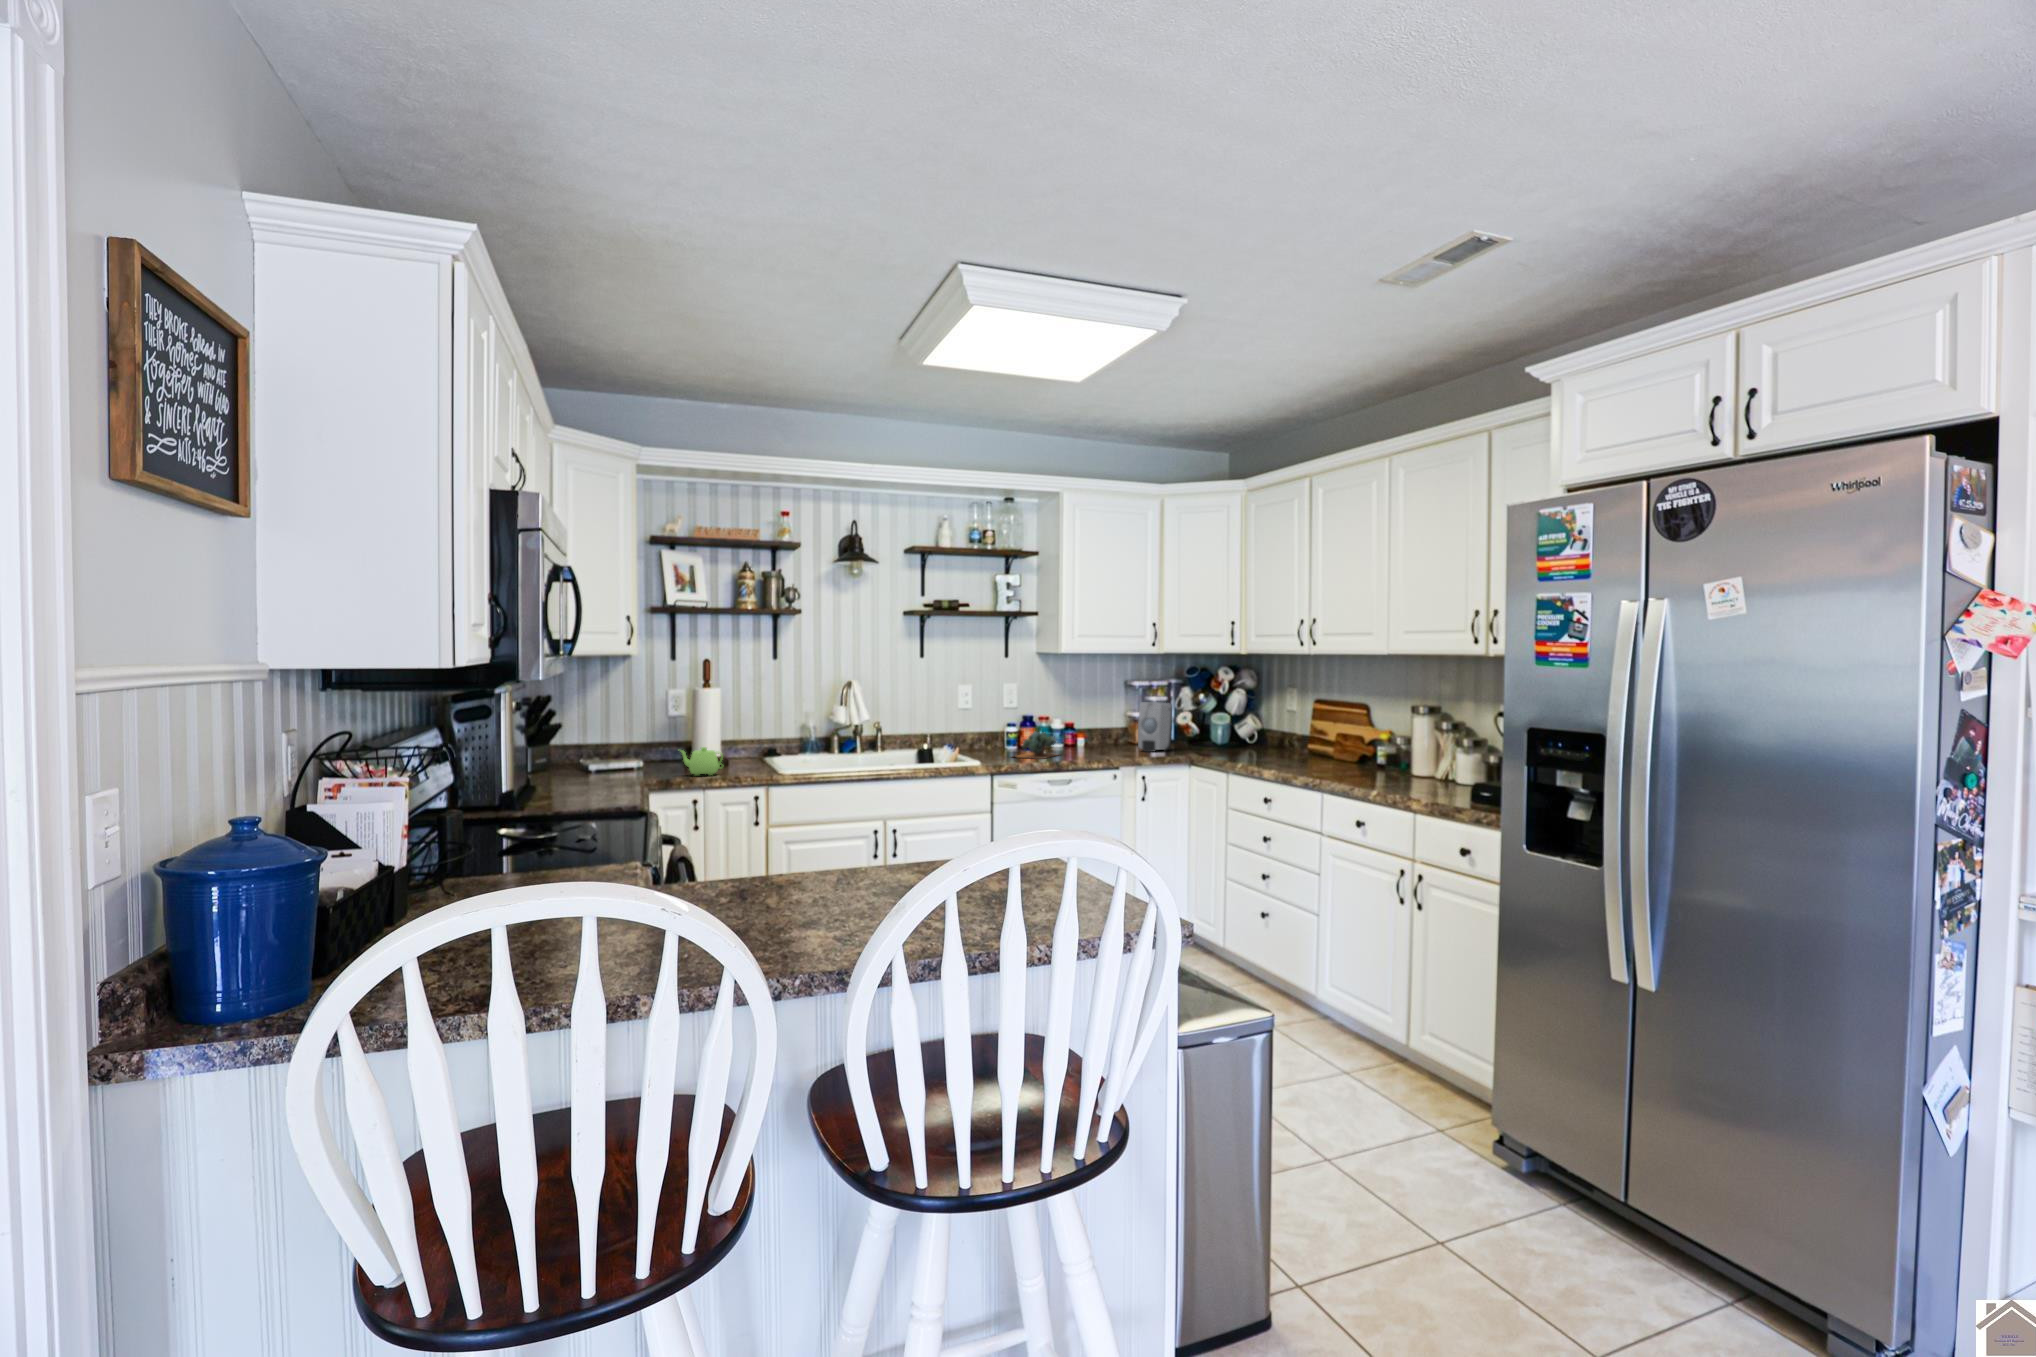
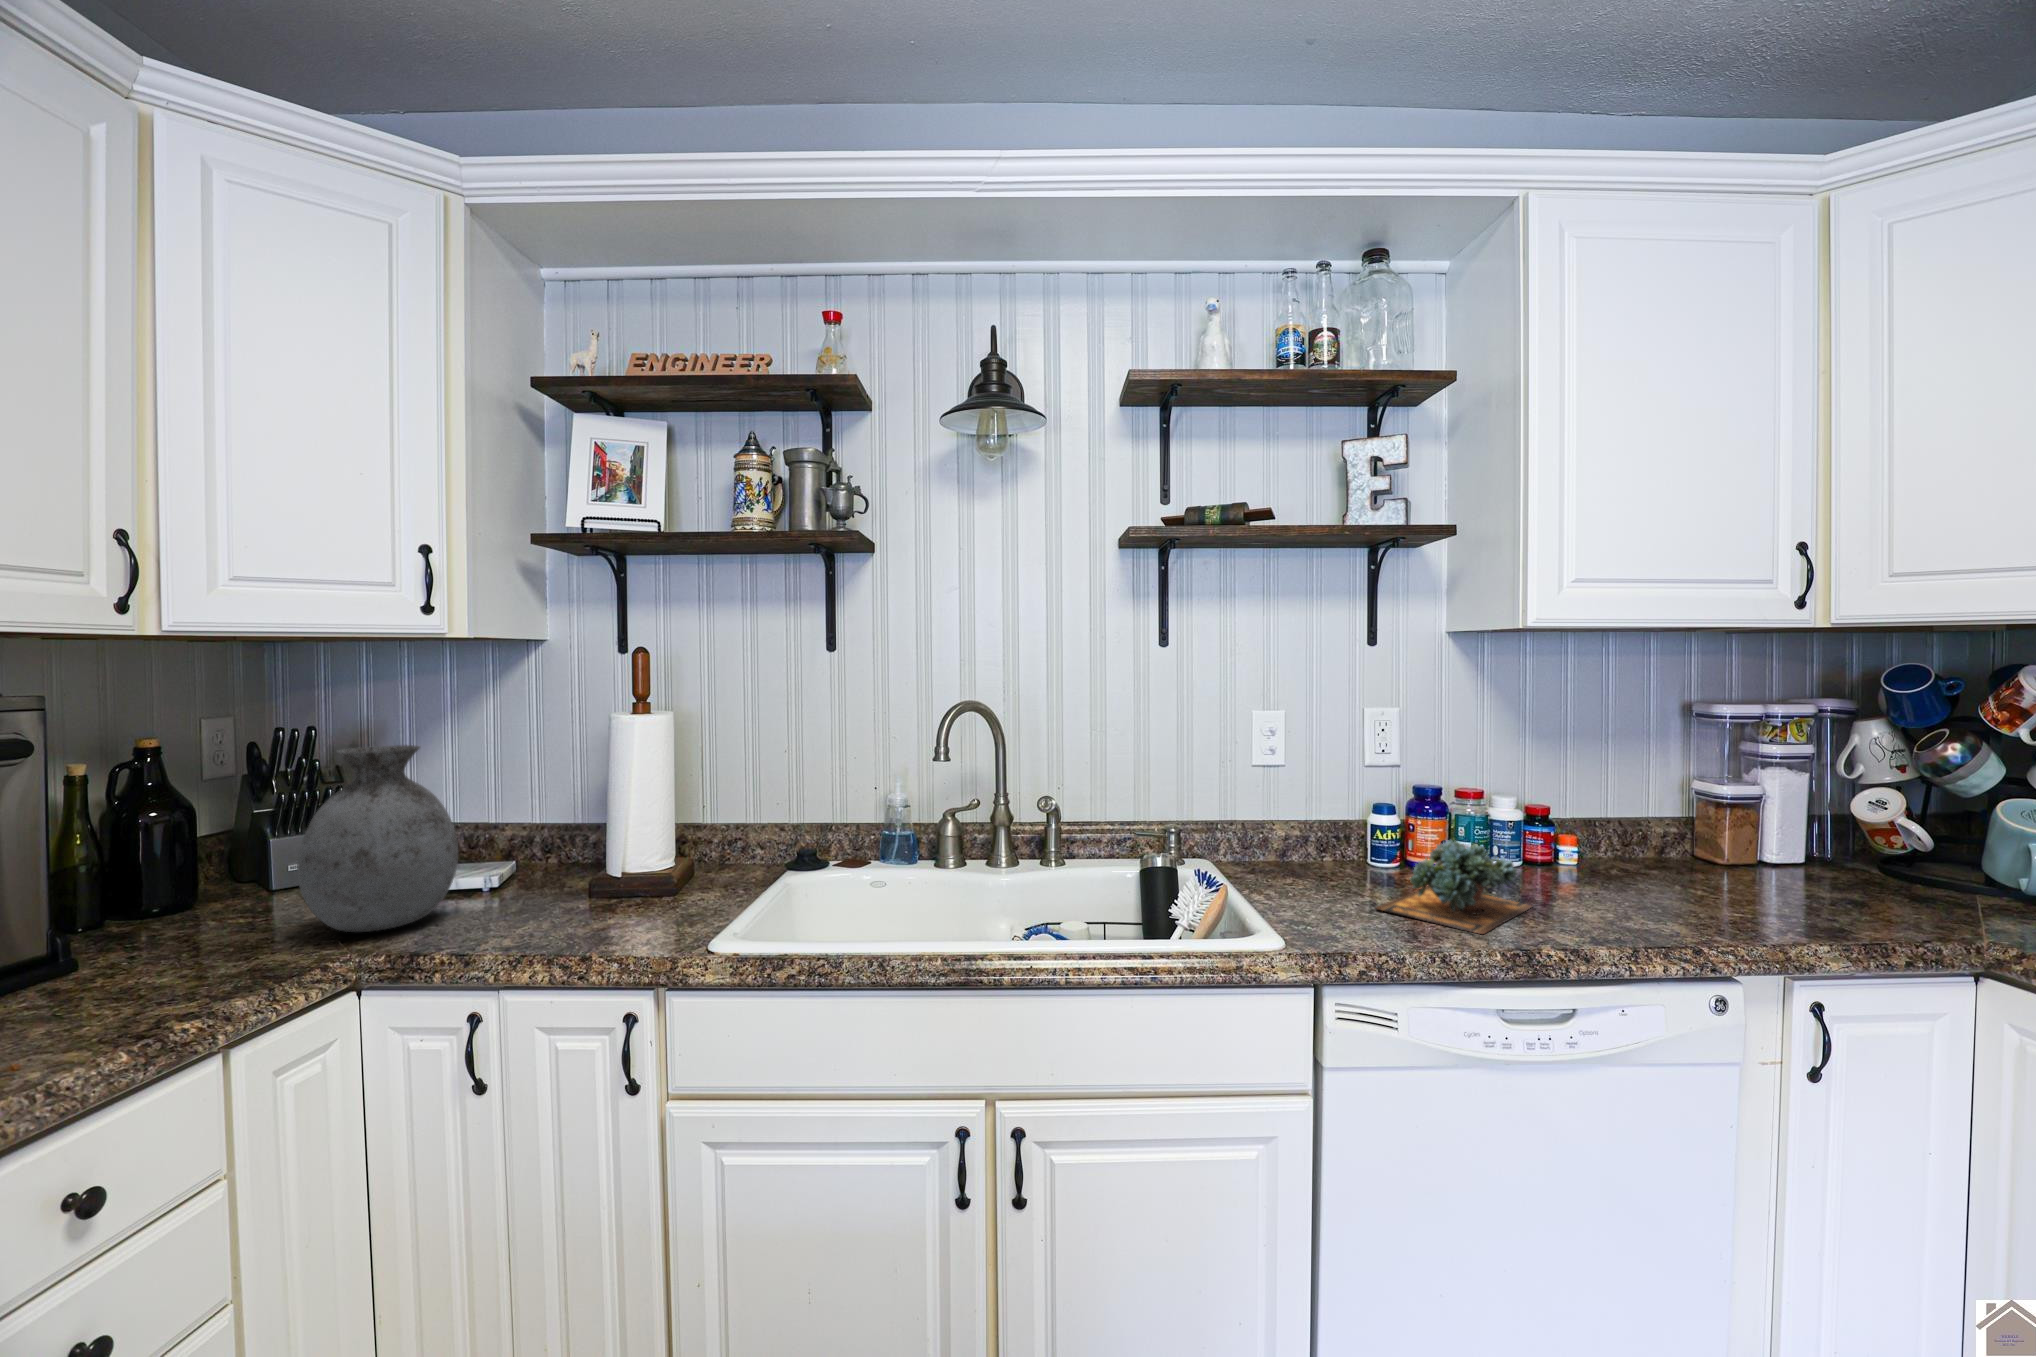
vase: none [595,702,653,778] -> present [297,745,458,932]
soap dispenser: present [1138,702,1172,752] -> none [1786,768,1902,925]
teapot: present [680,747,723,776] -> none [500,860,602,937]

